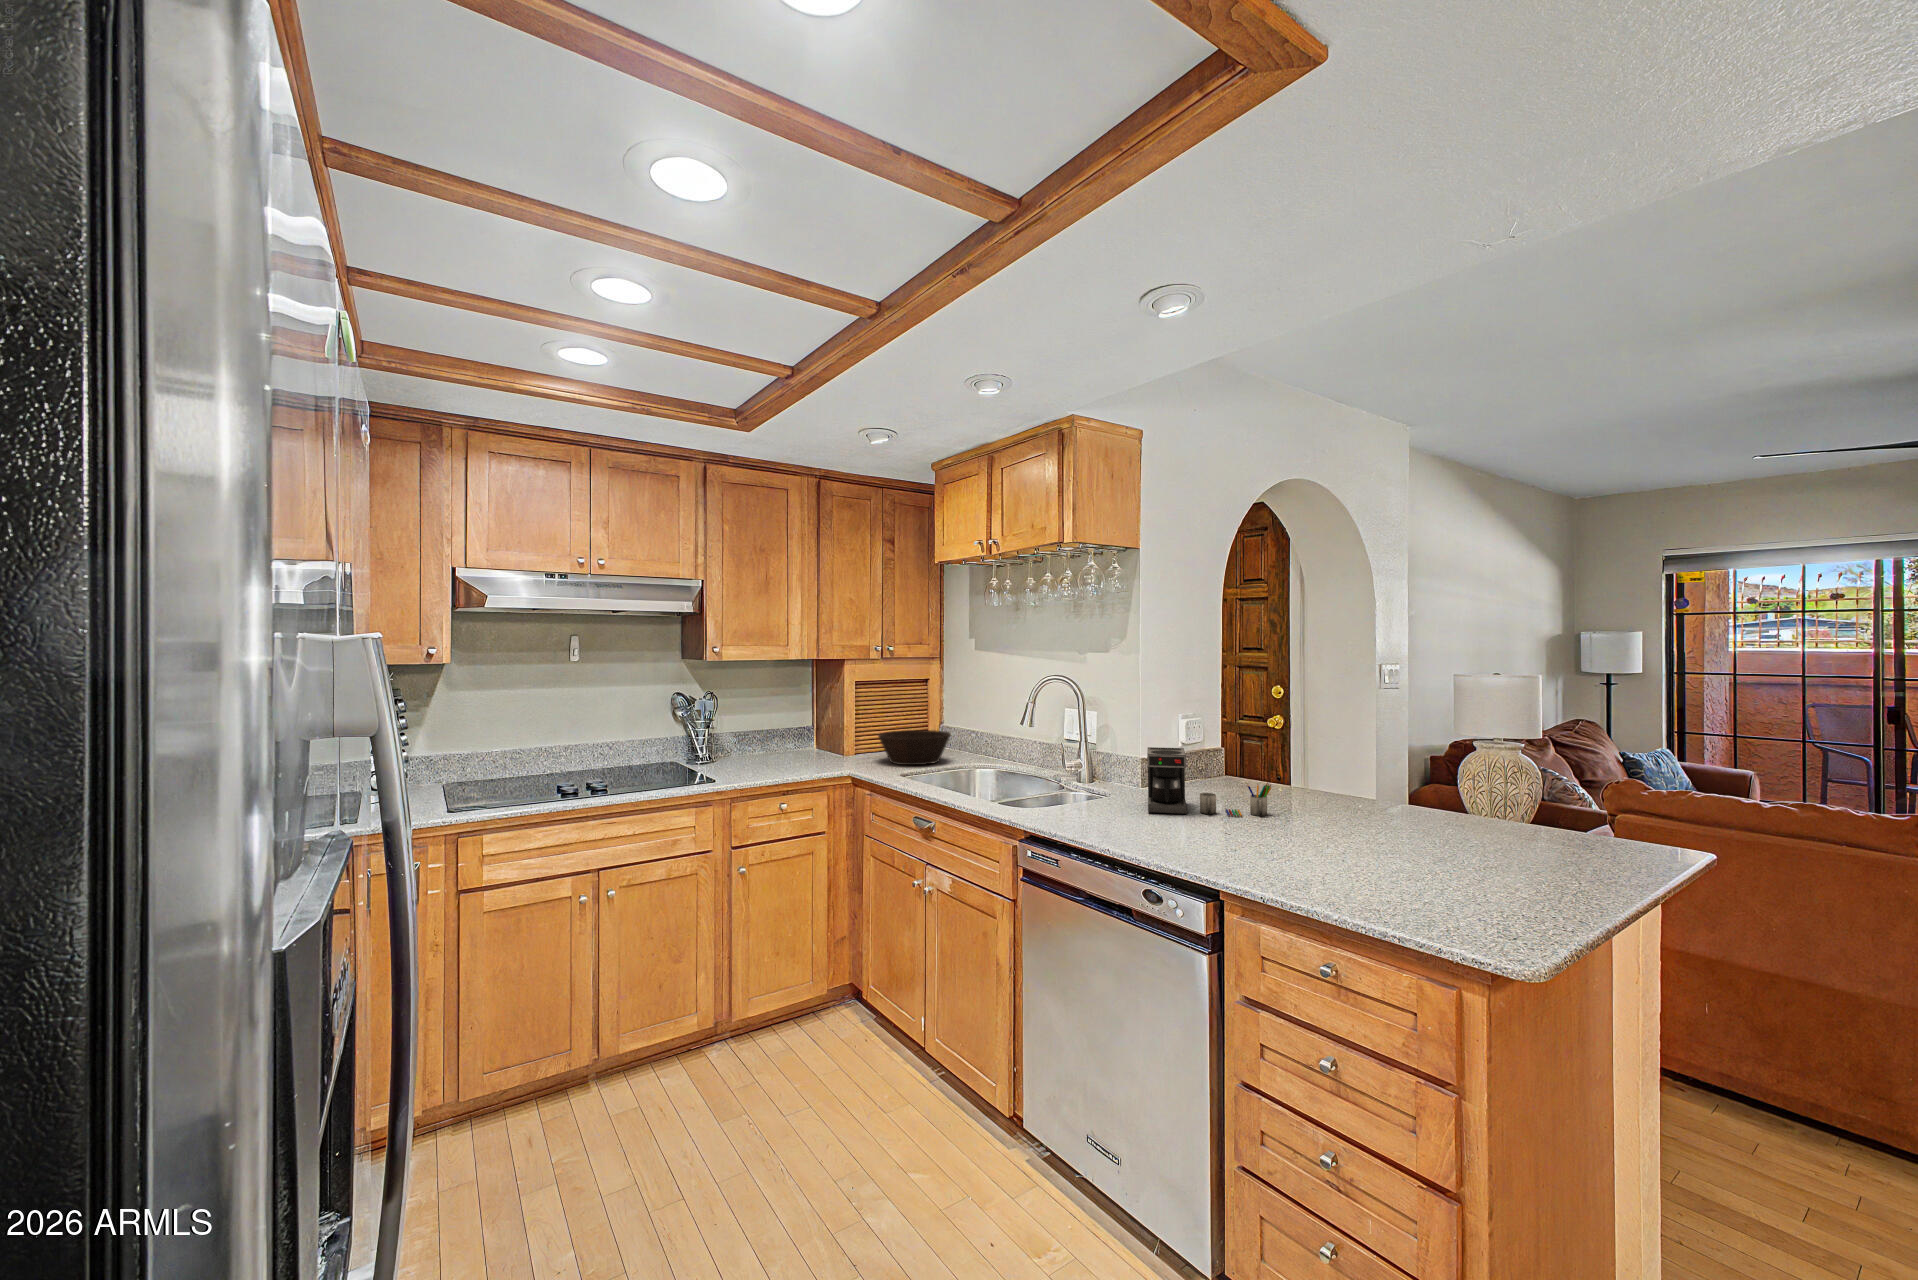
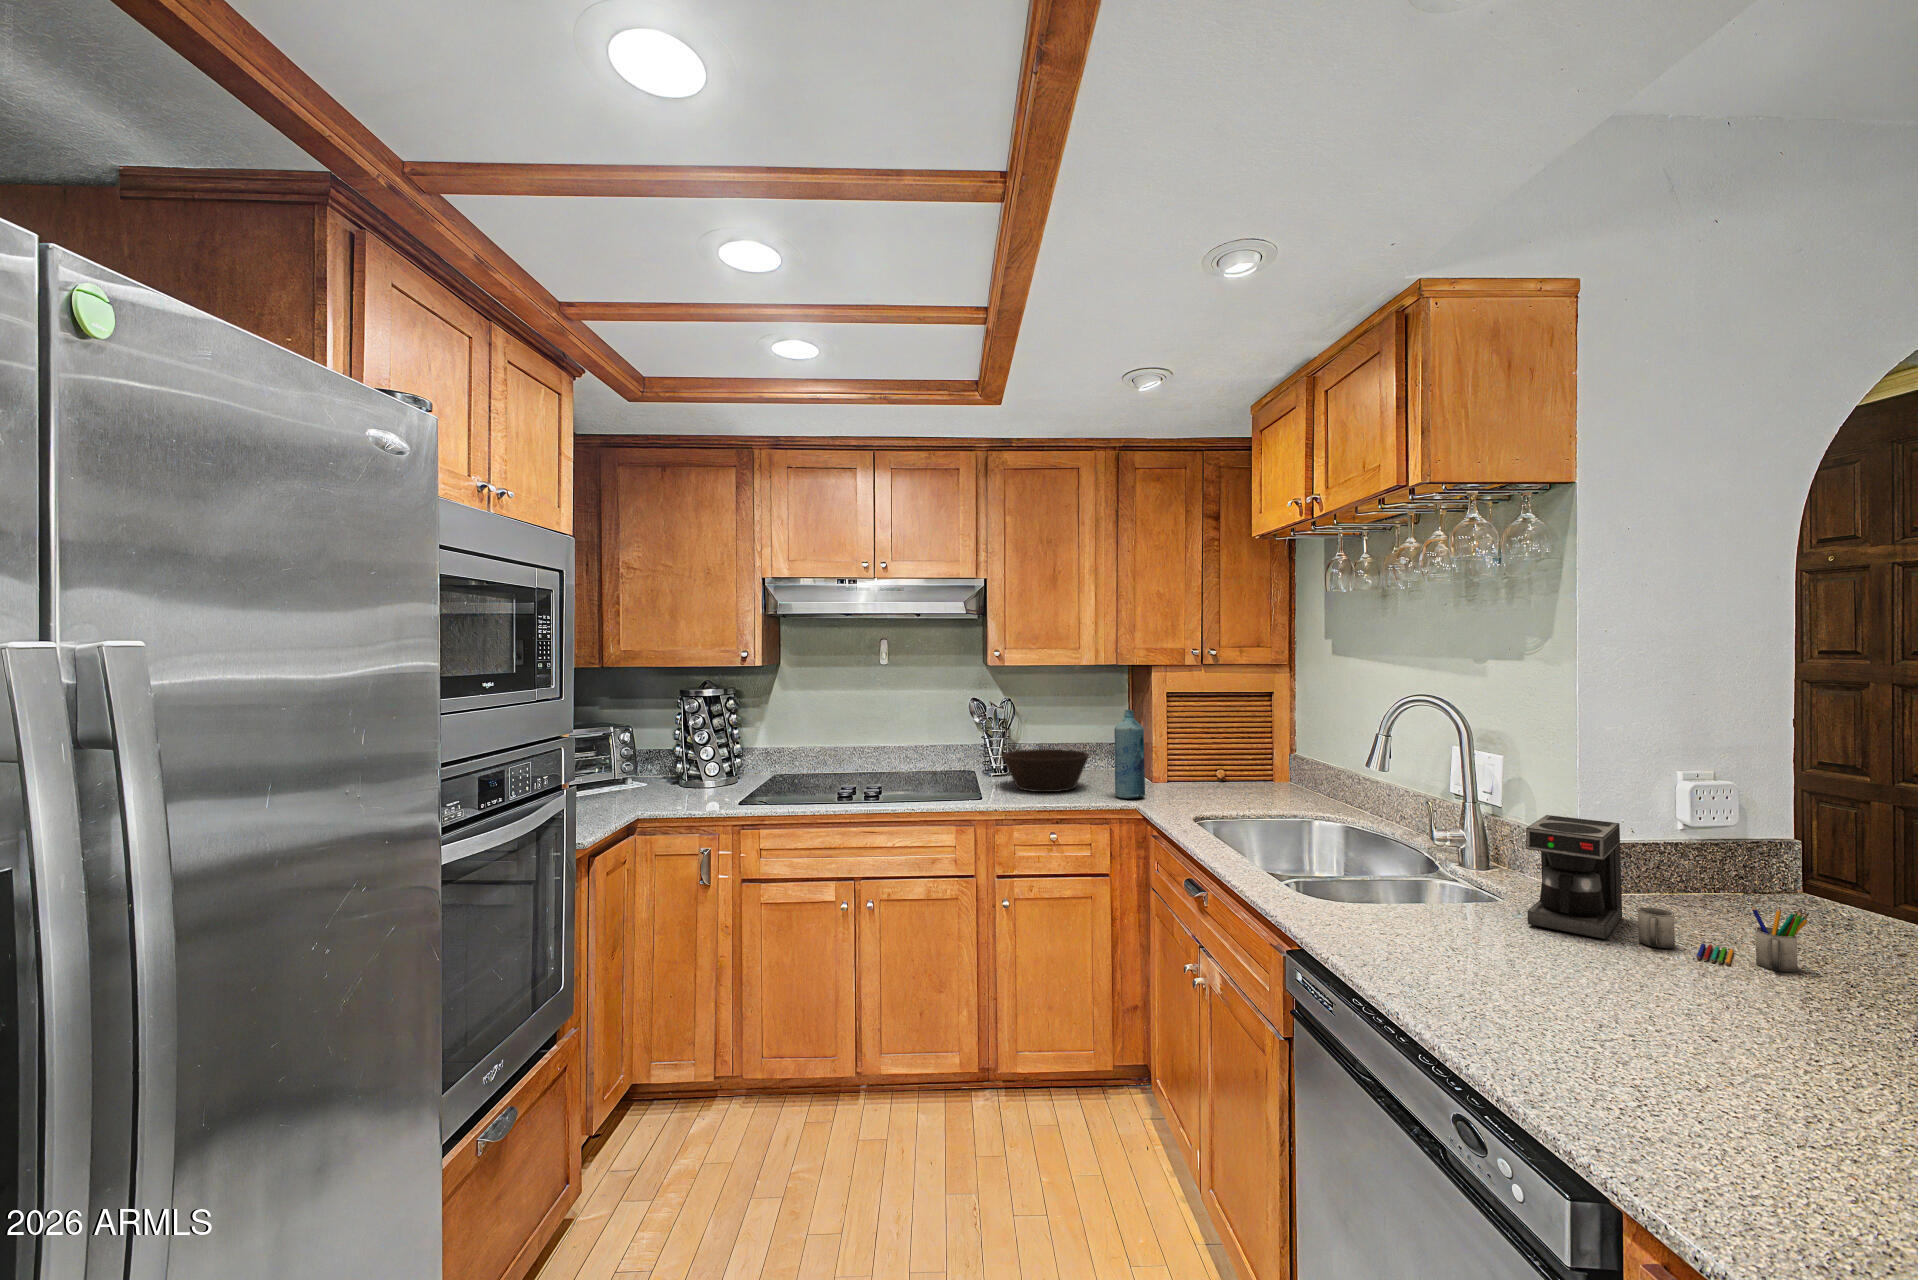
bottle: none [824,697,848,770] -> present [1114,710,1145,799]
bowl: present [878,730,951,765] -> present [1002,749,1089,792]

